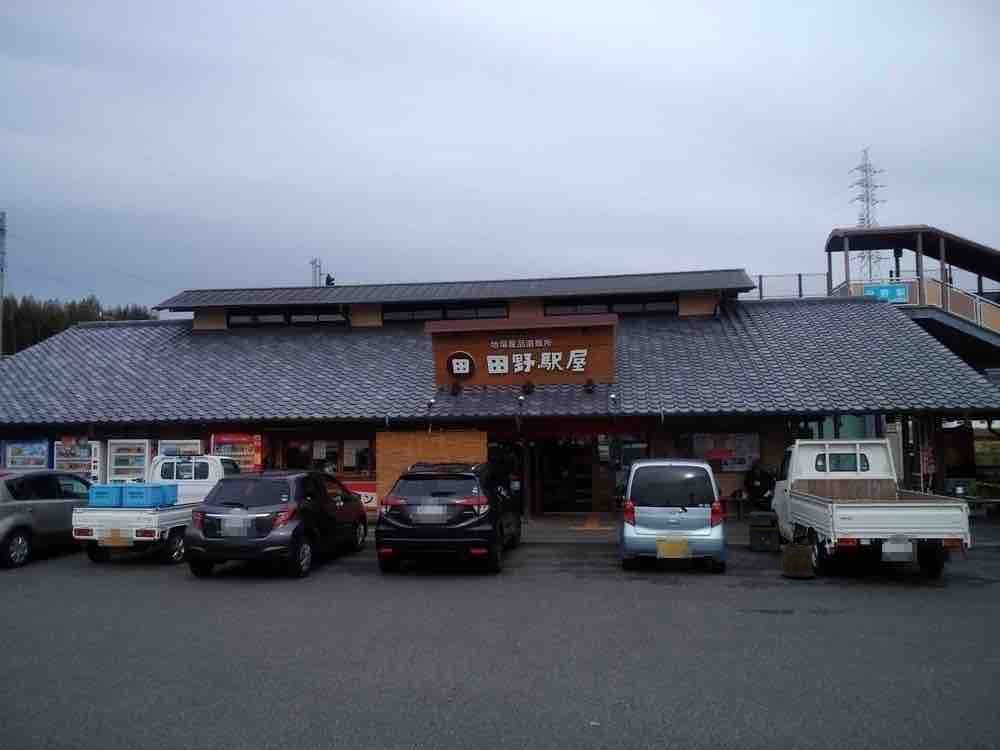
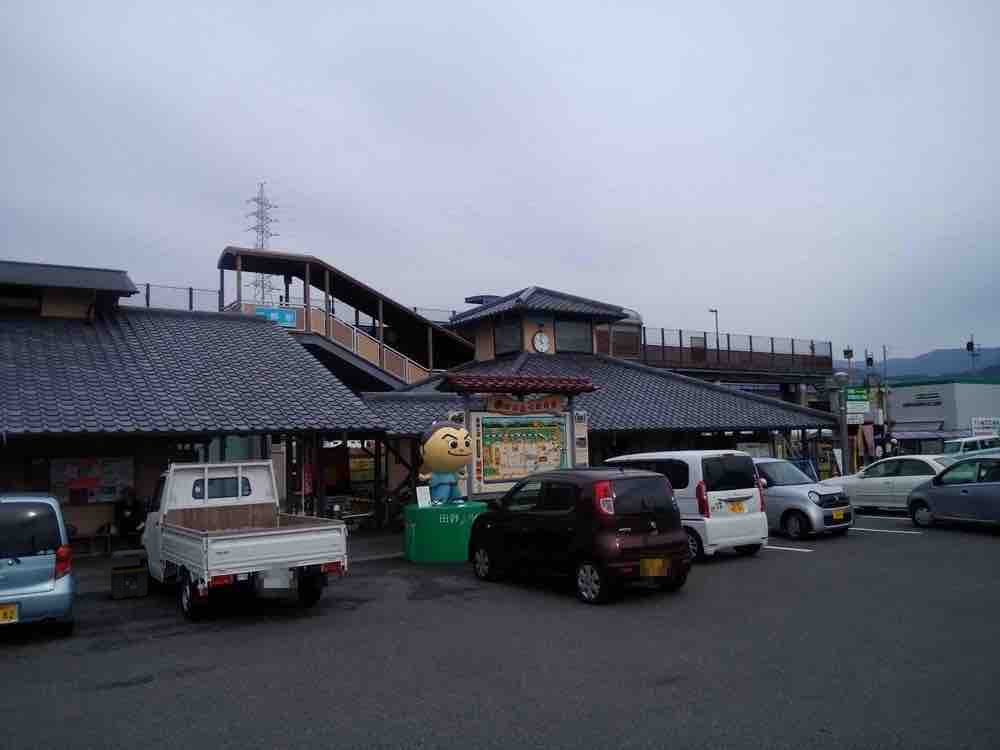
bucket: present [780,544,814,577] -> none [143,587,186,629]

